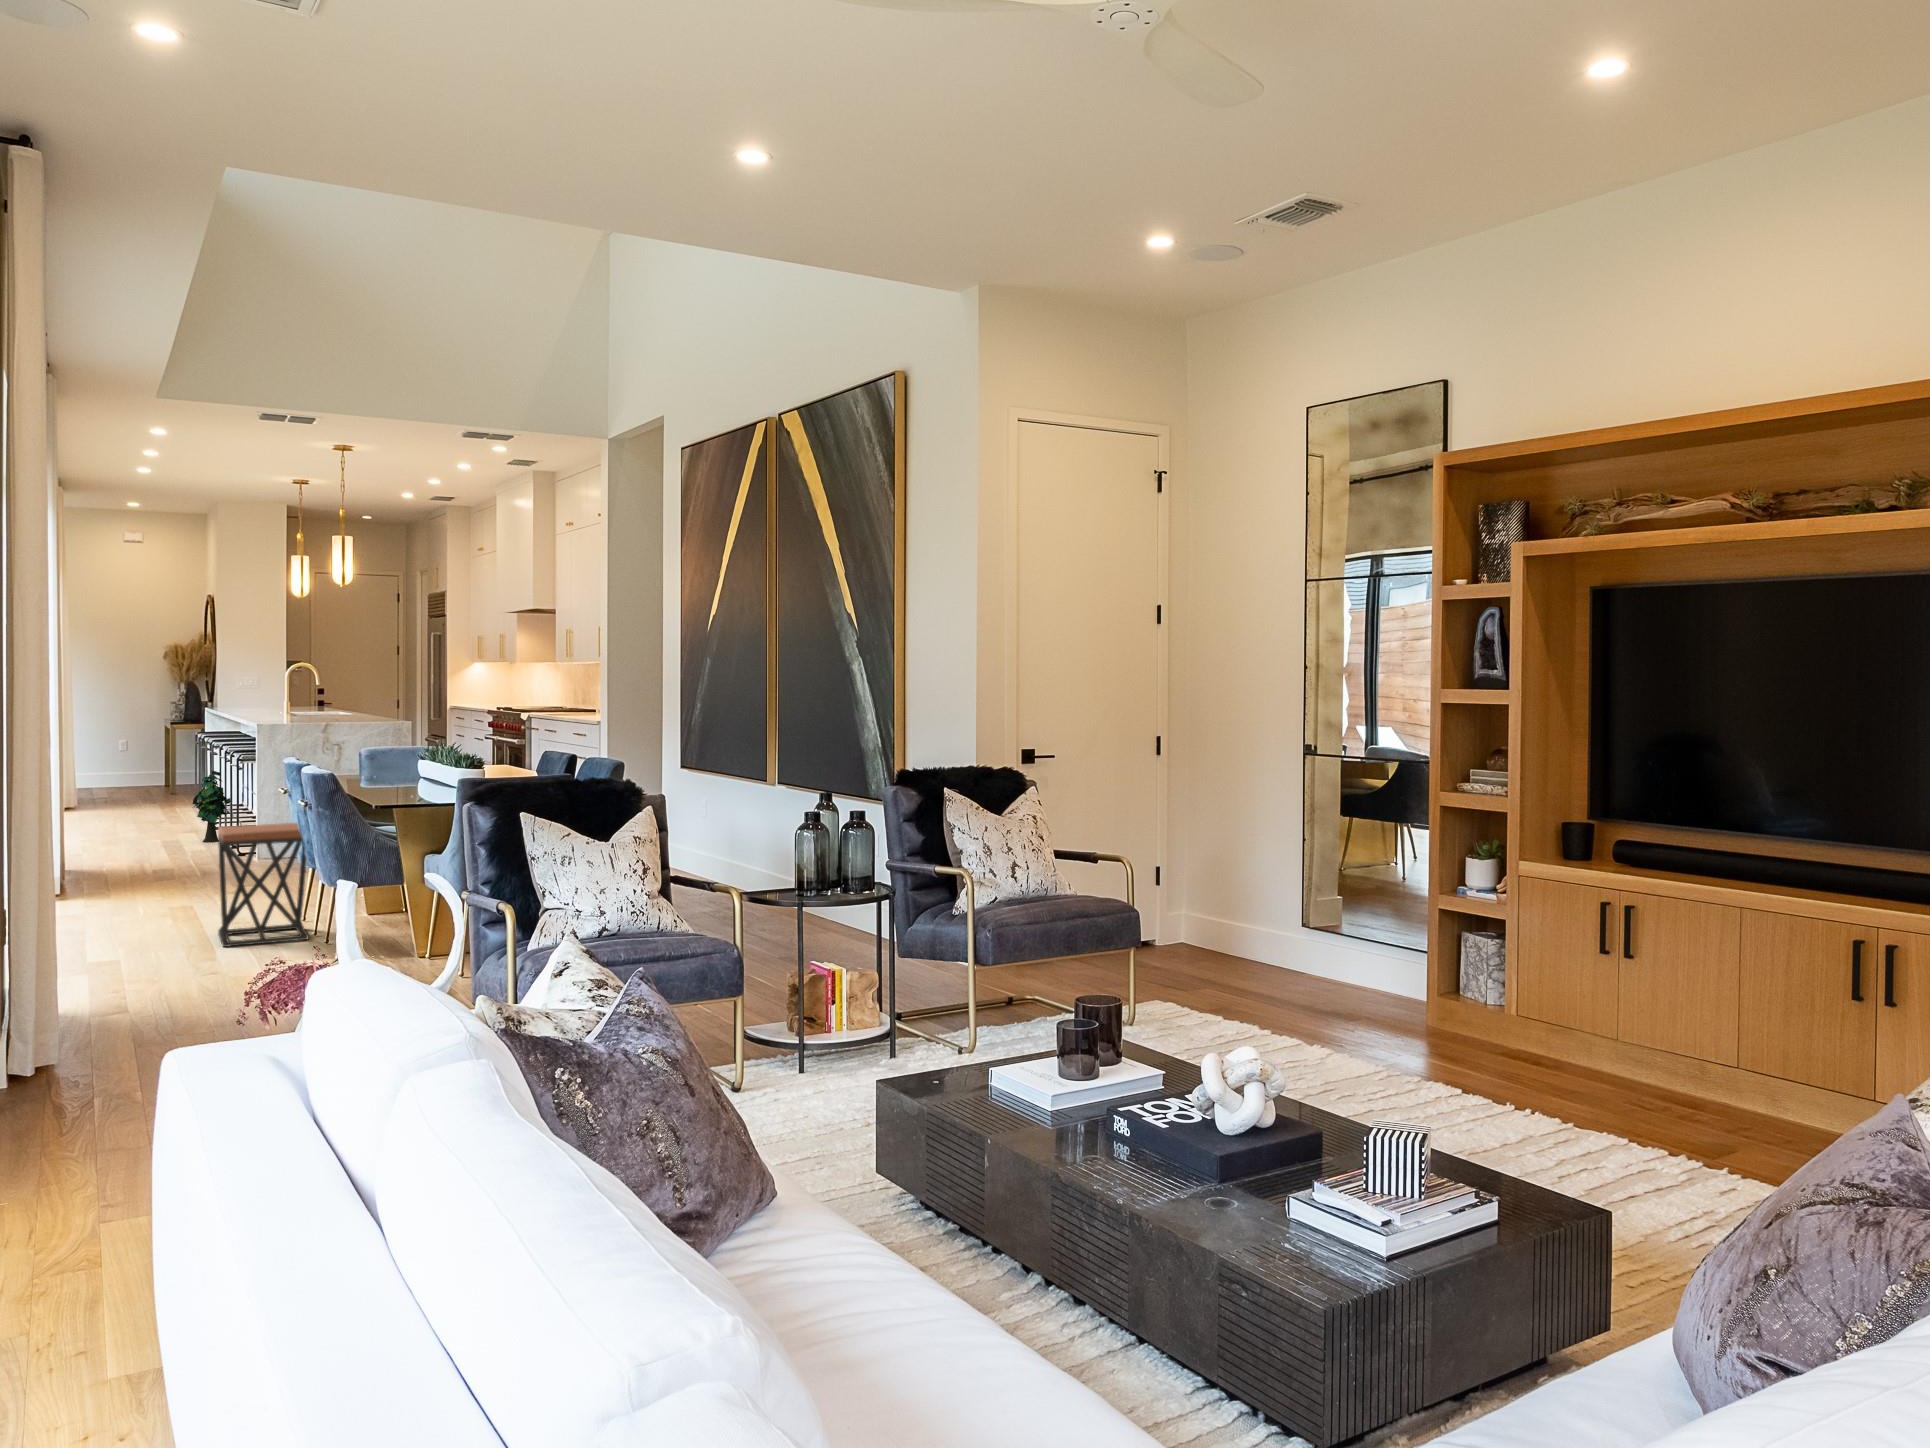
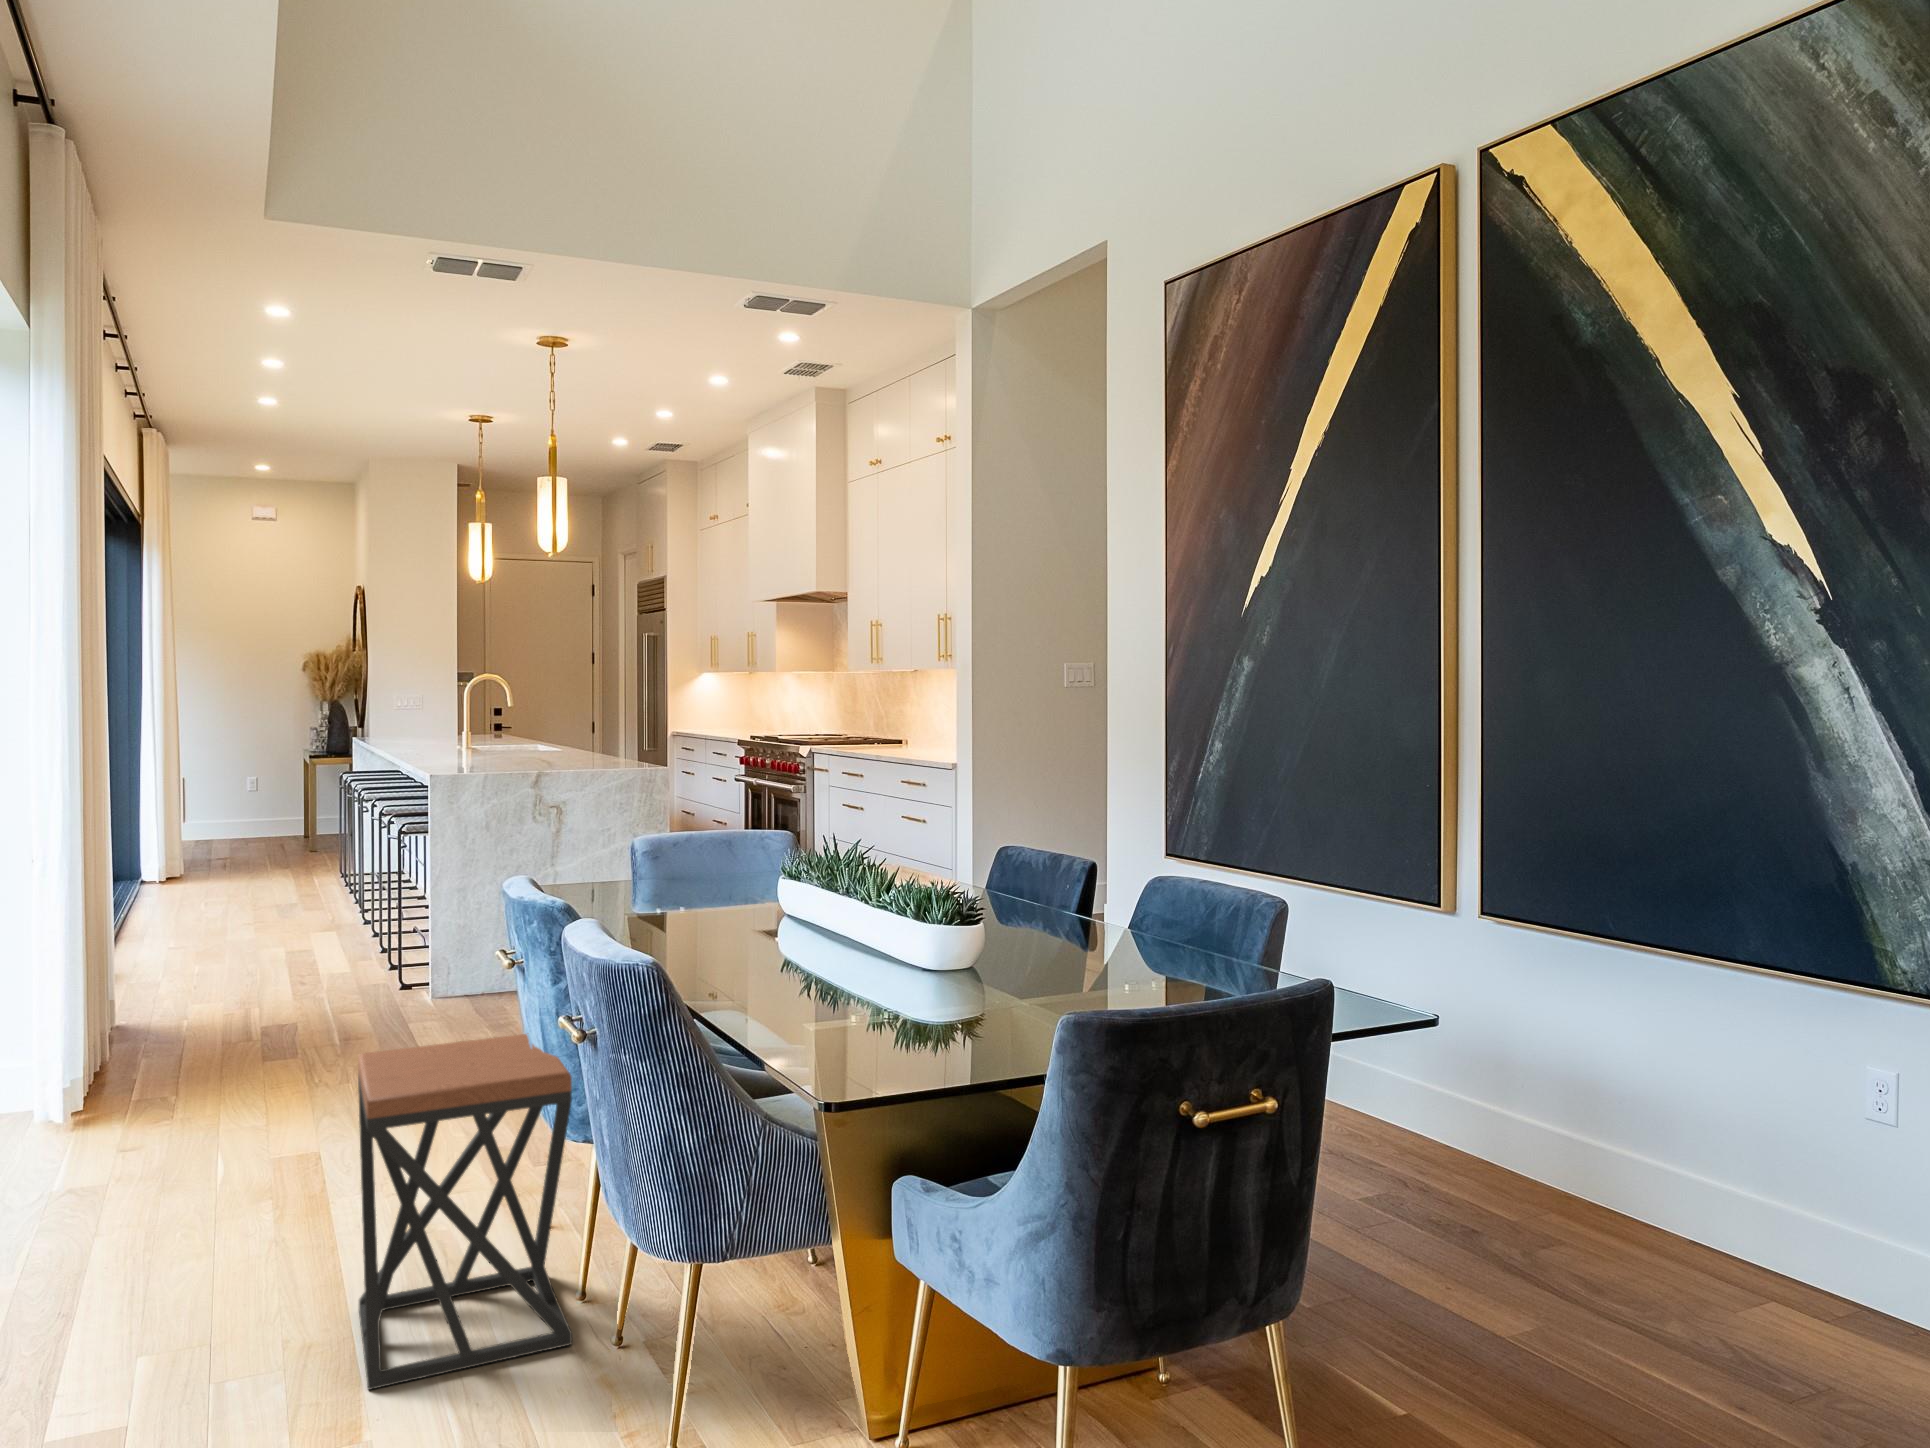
decorative plant: present [193,770,232,842] -> none [328,840,389,953]

